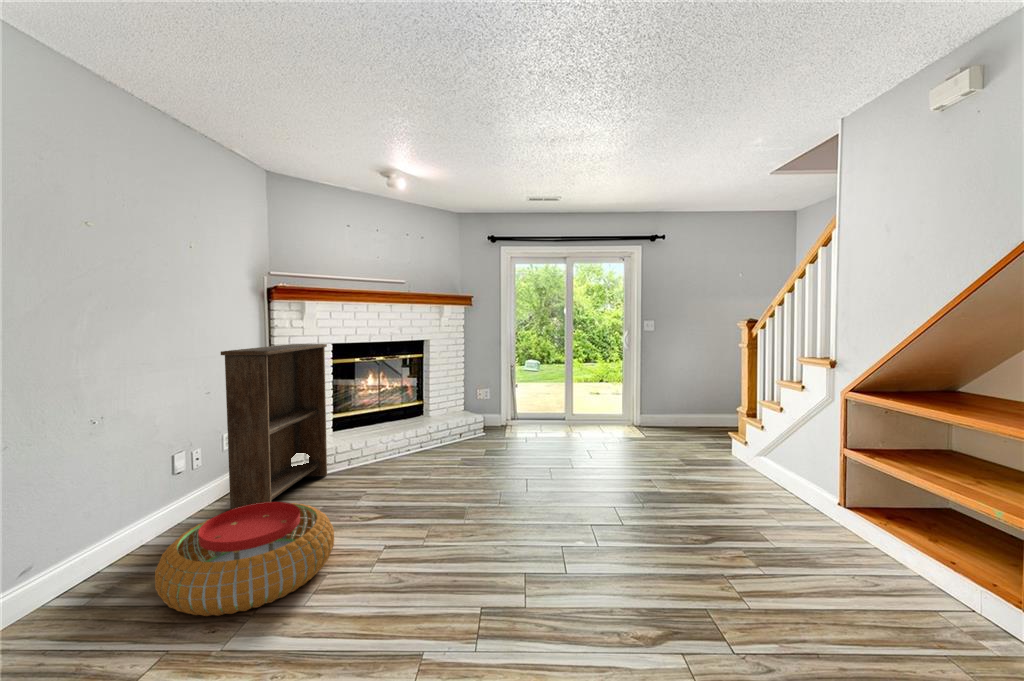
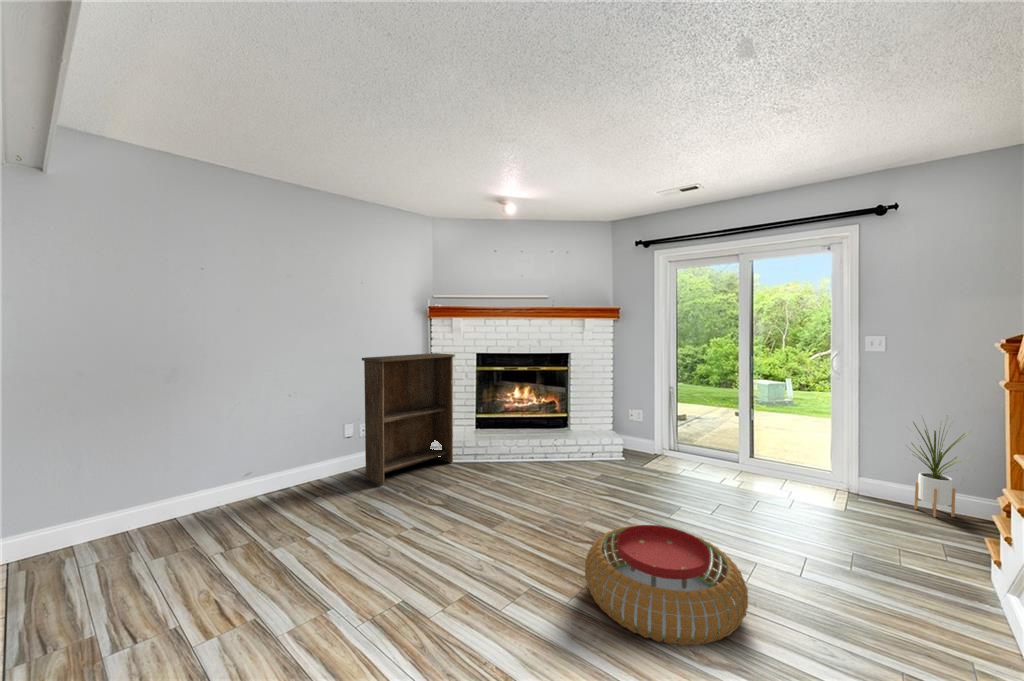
house plant: none [674,368,710,432] -> present [912,422,971,517]
pouf: present [155,502,334,616] -> present [585,525,748,645]

